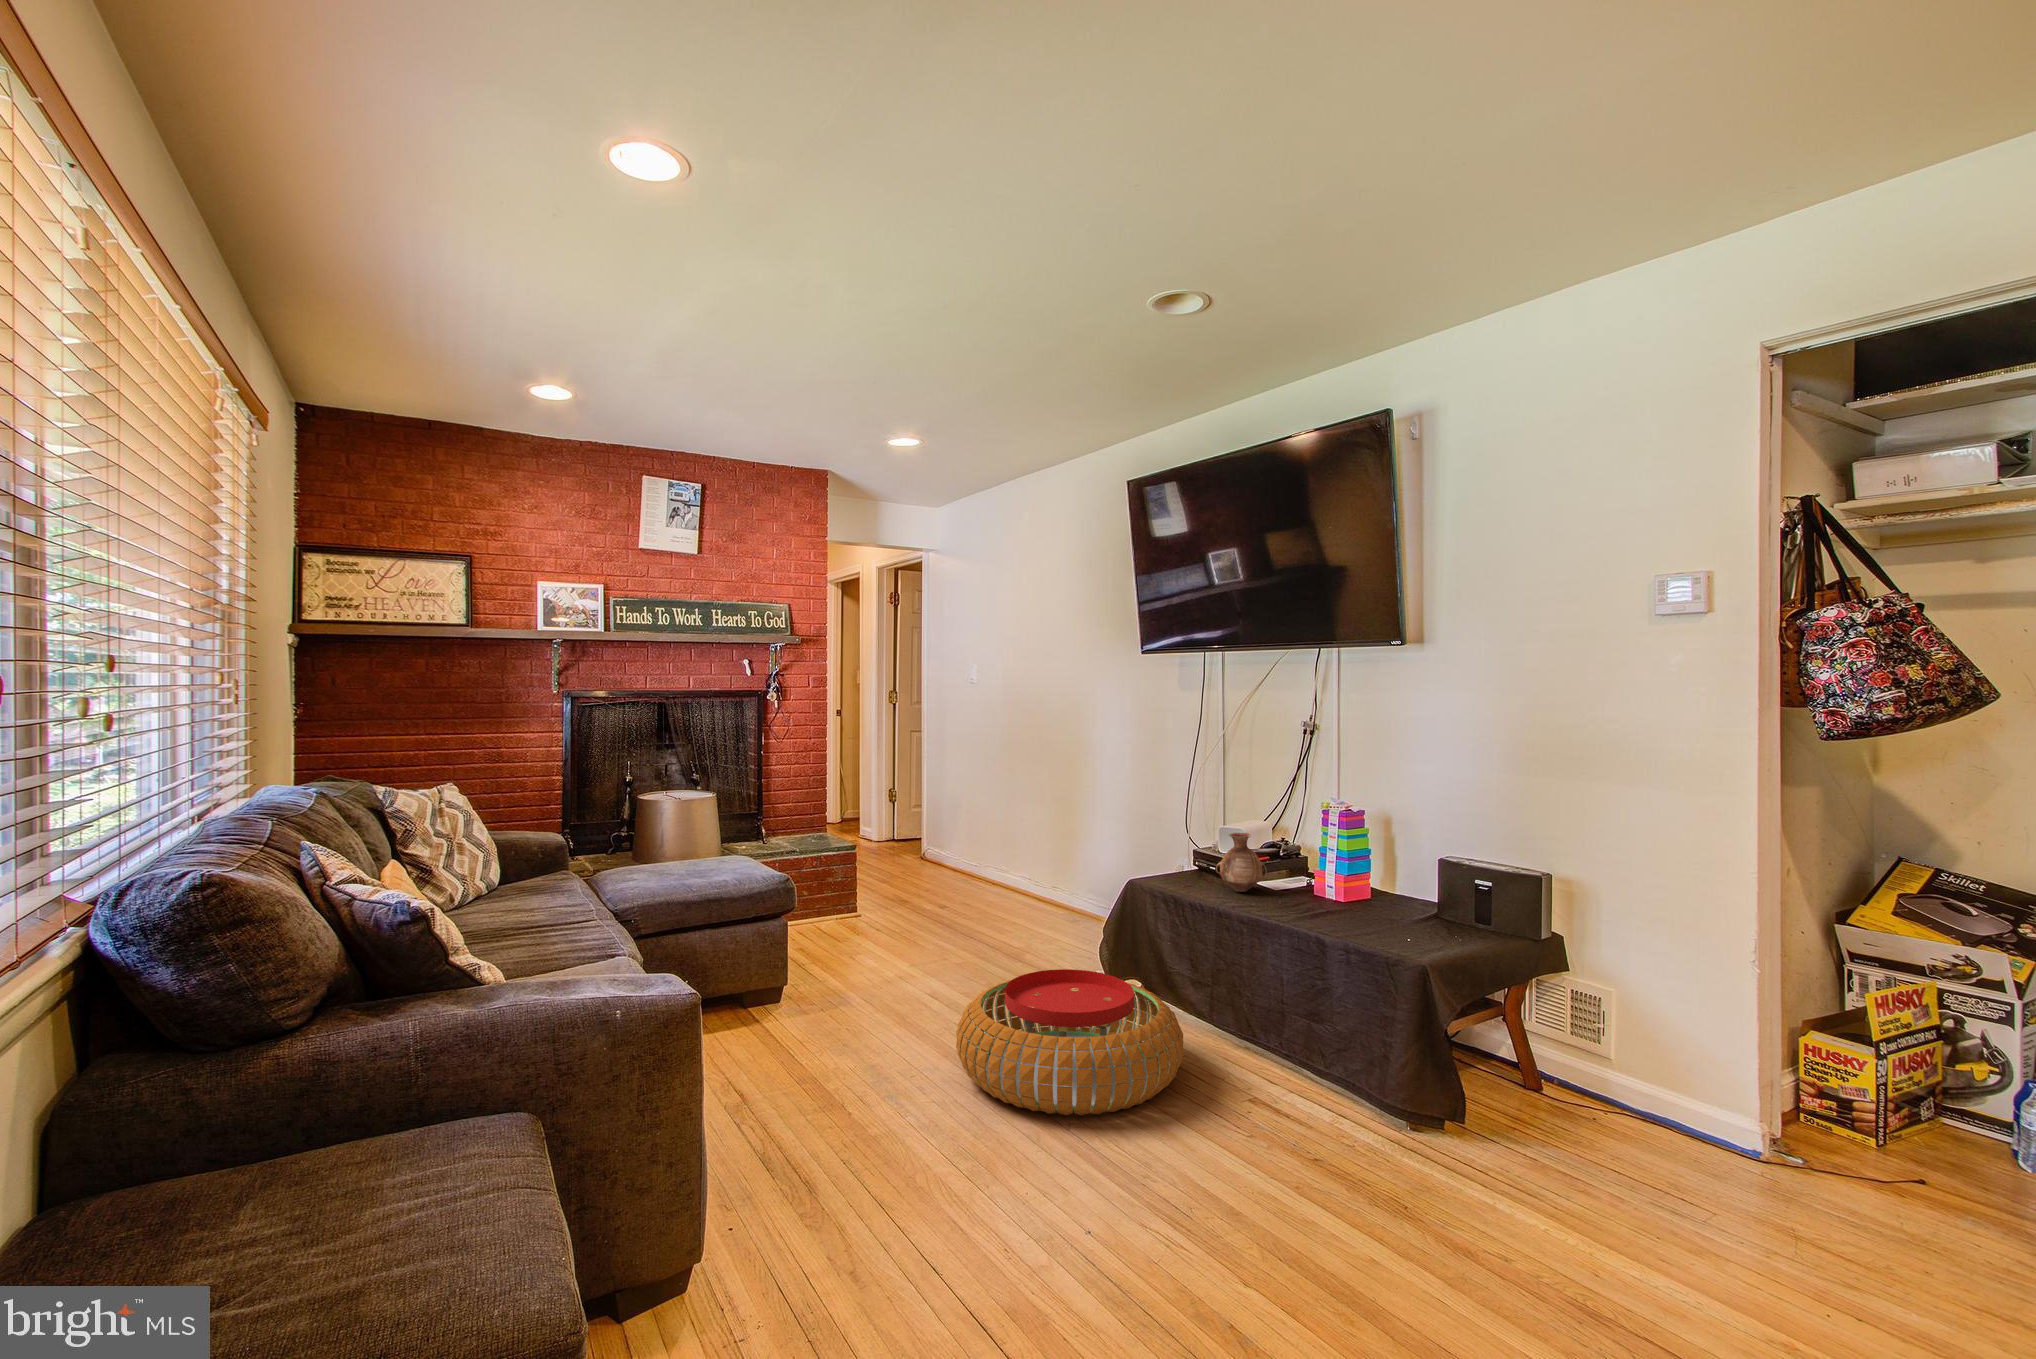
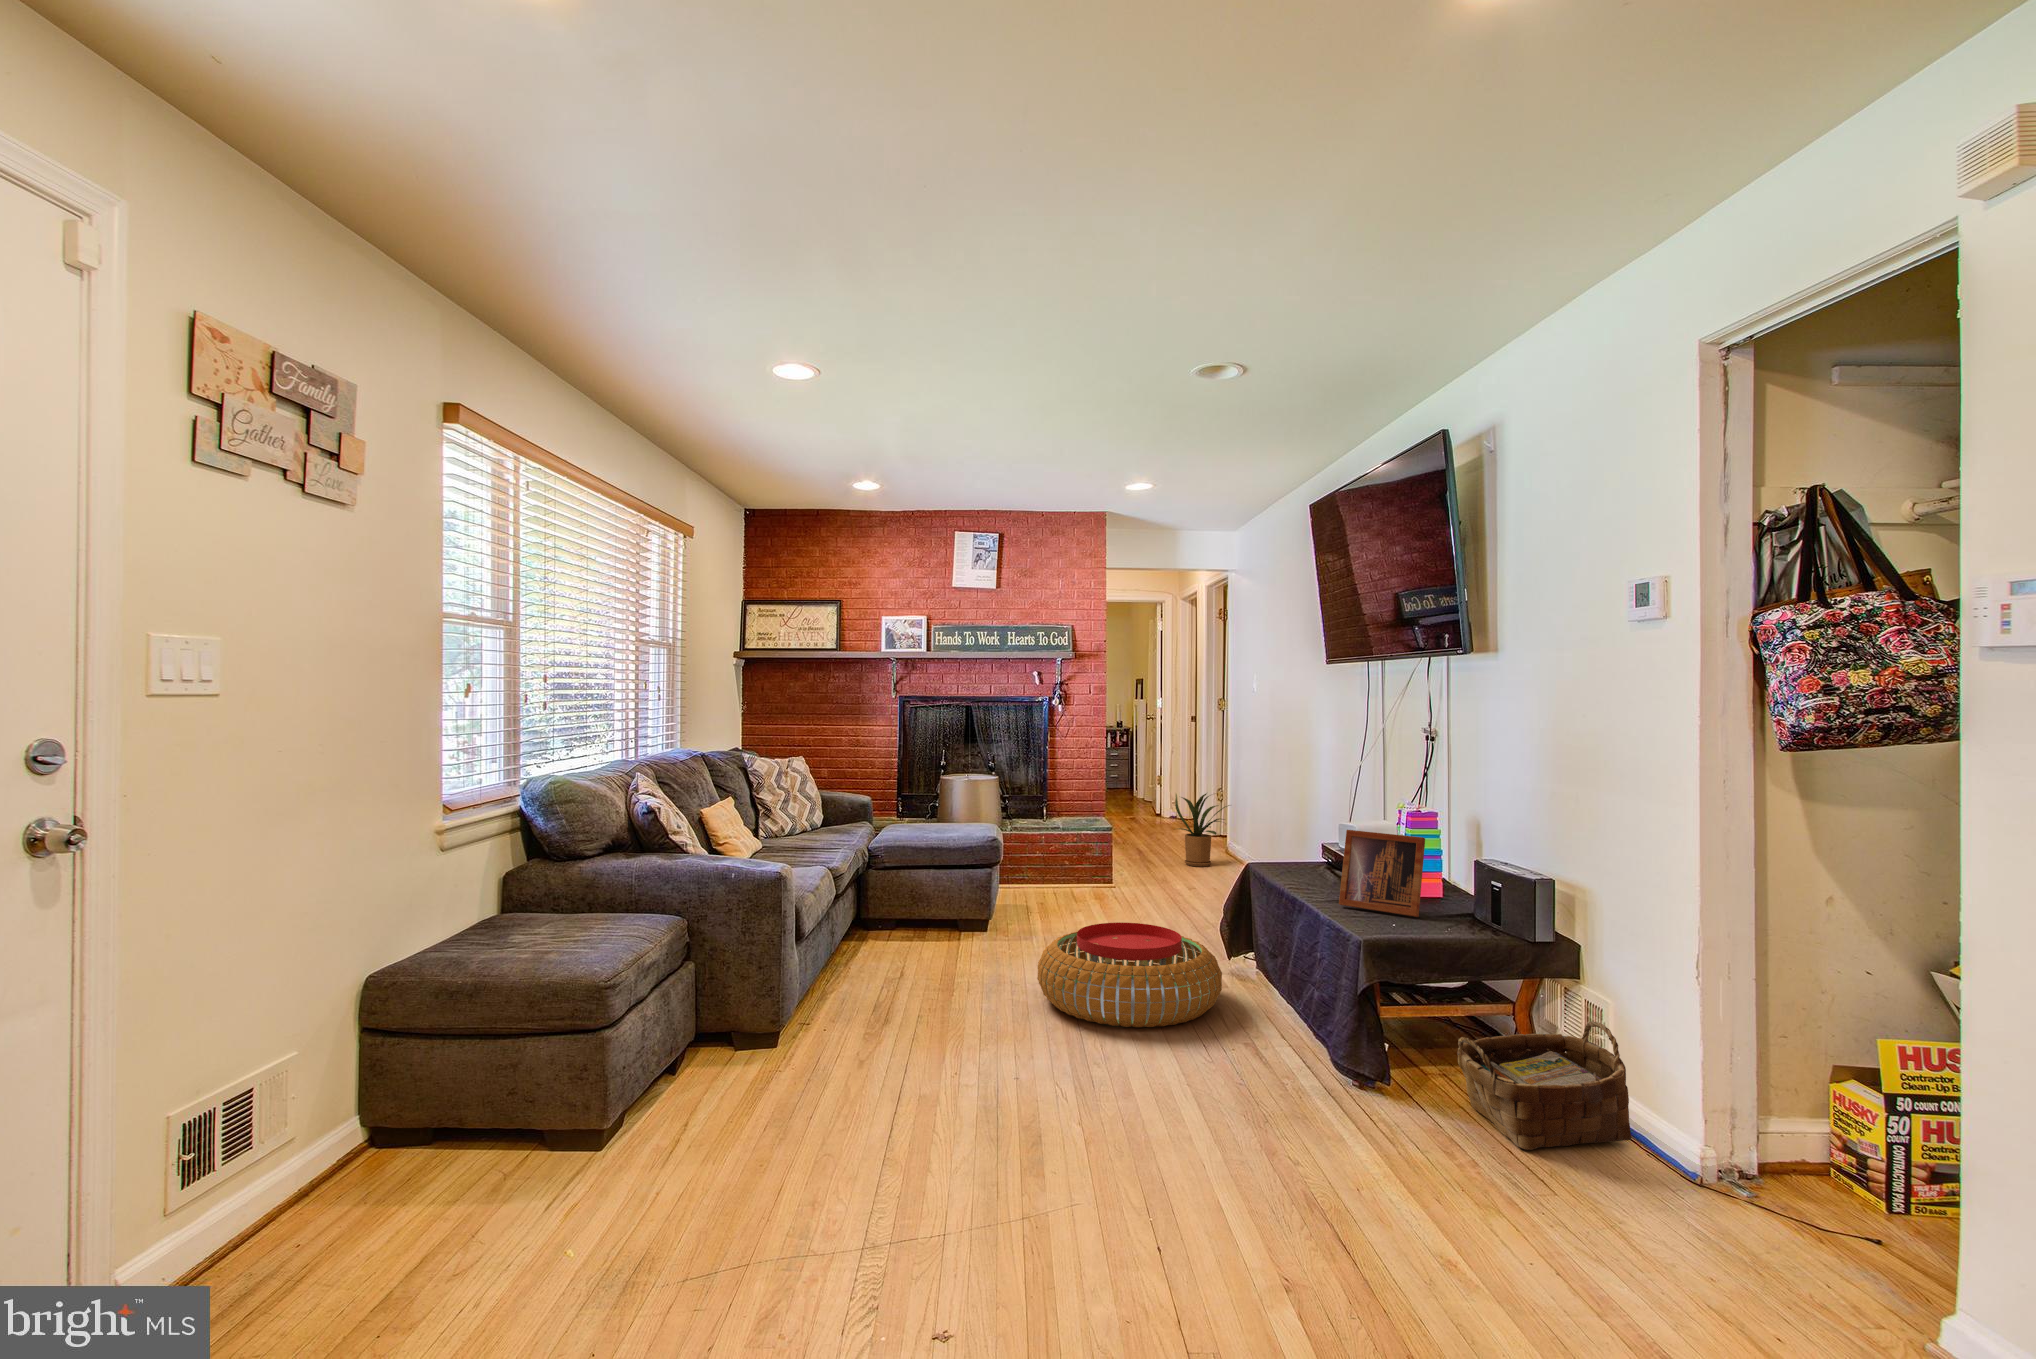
house plant: none [889,791,960,873] -> present [1175,793,1229,867]
vase: present [1216,833,1267,892] -> none [1299,826,1342,879]
picture frame: none [1323,839,1416,928] -> present [1339,830,1425,917]
woven basket: none [1514,1014,1676,1167] -> present [1457,1021,1631,1150]

